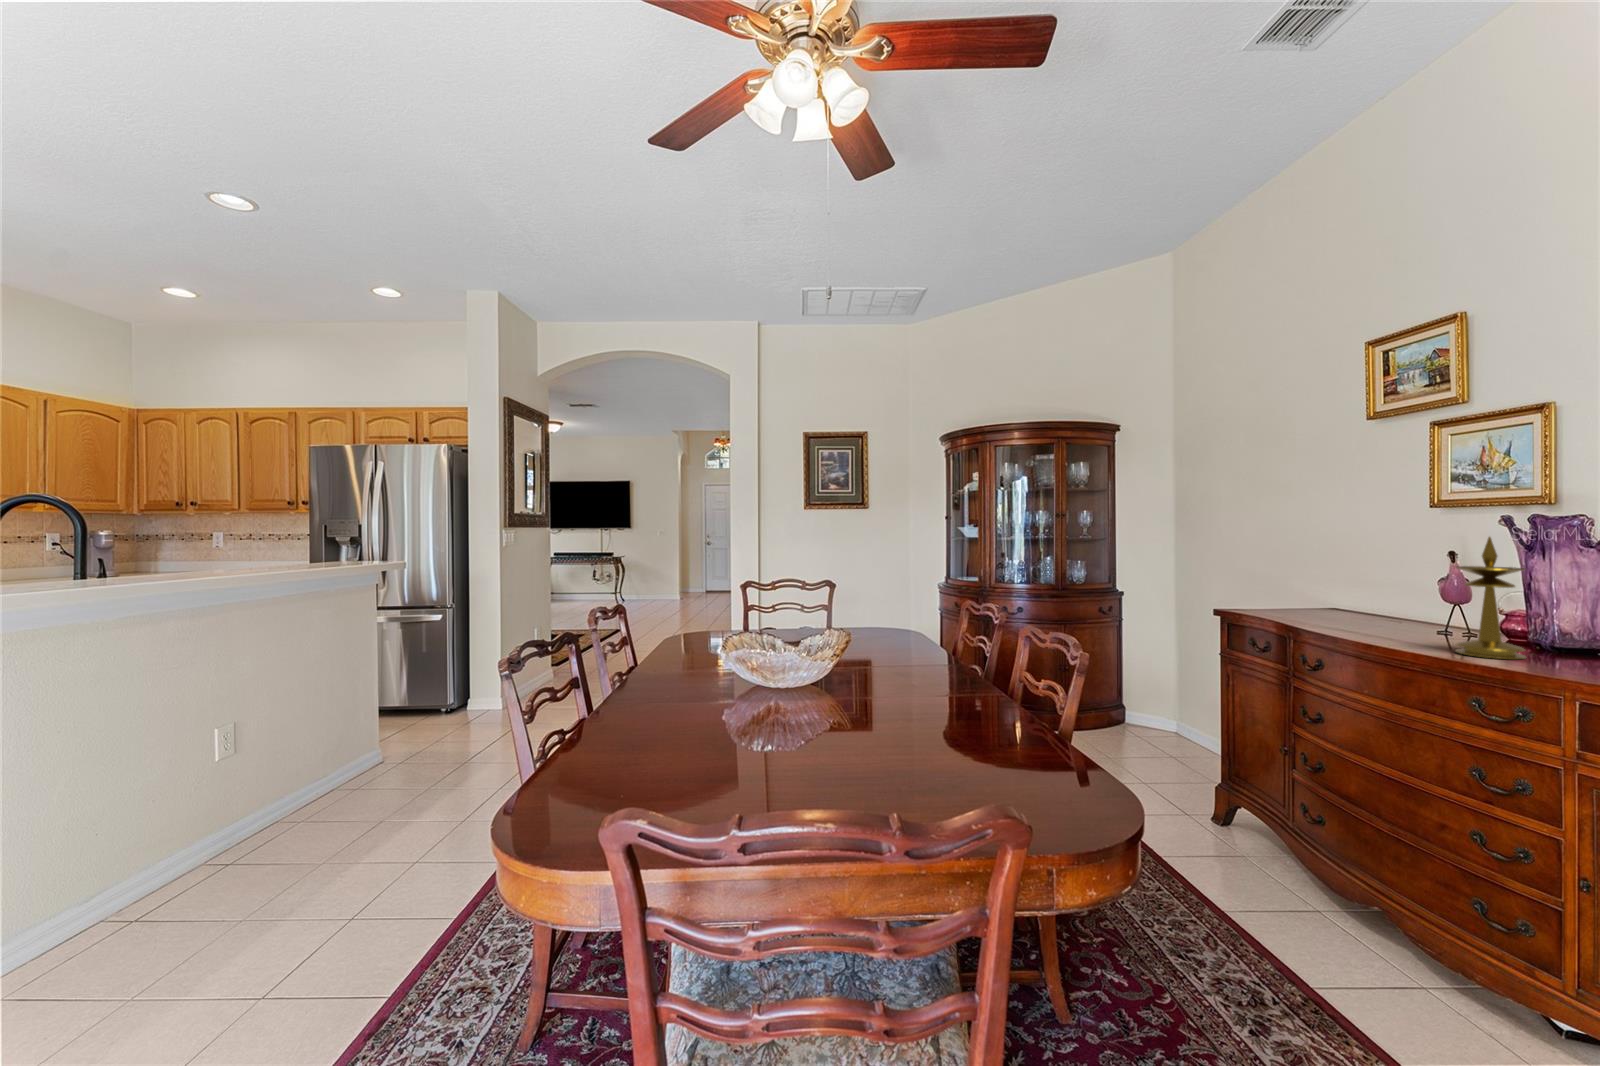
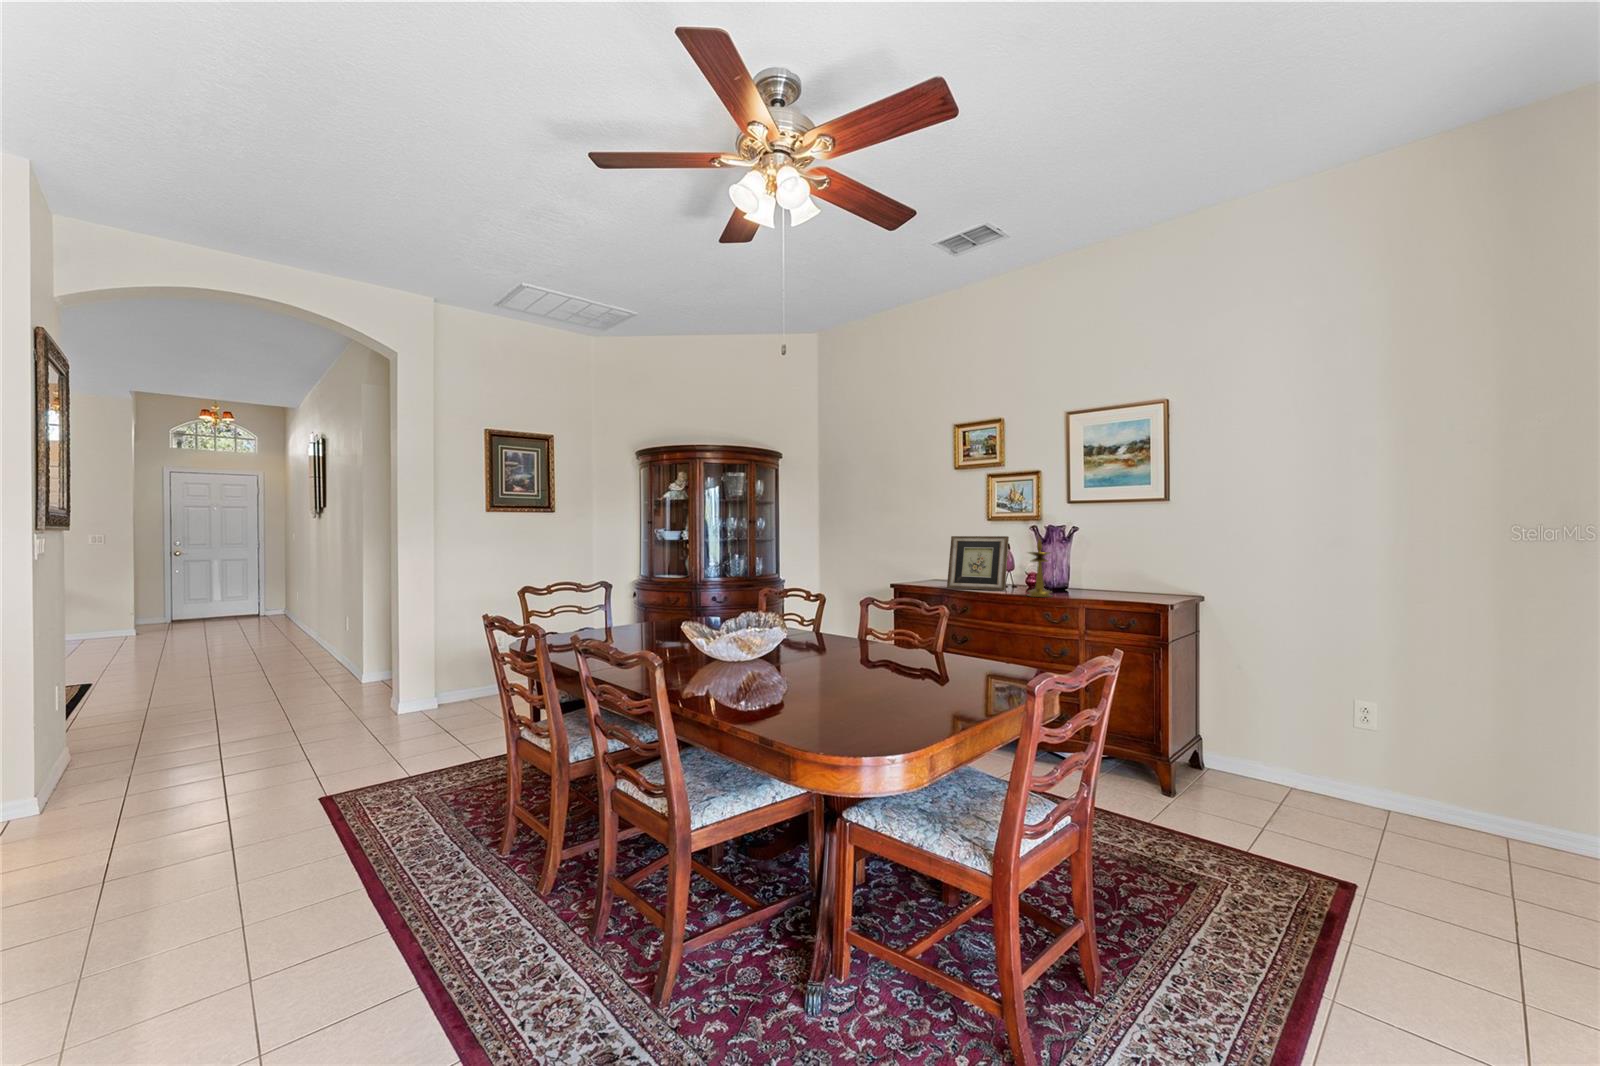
picture frame: none [1319,535,1456,636] -> present [947,536,1009,590]

